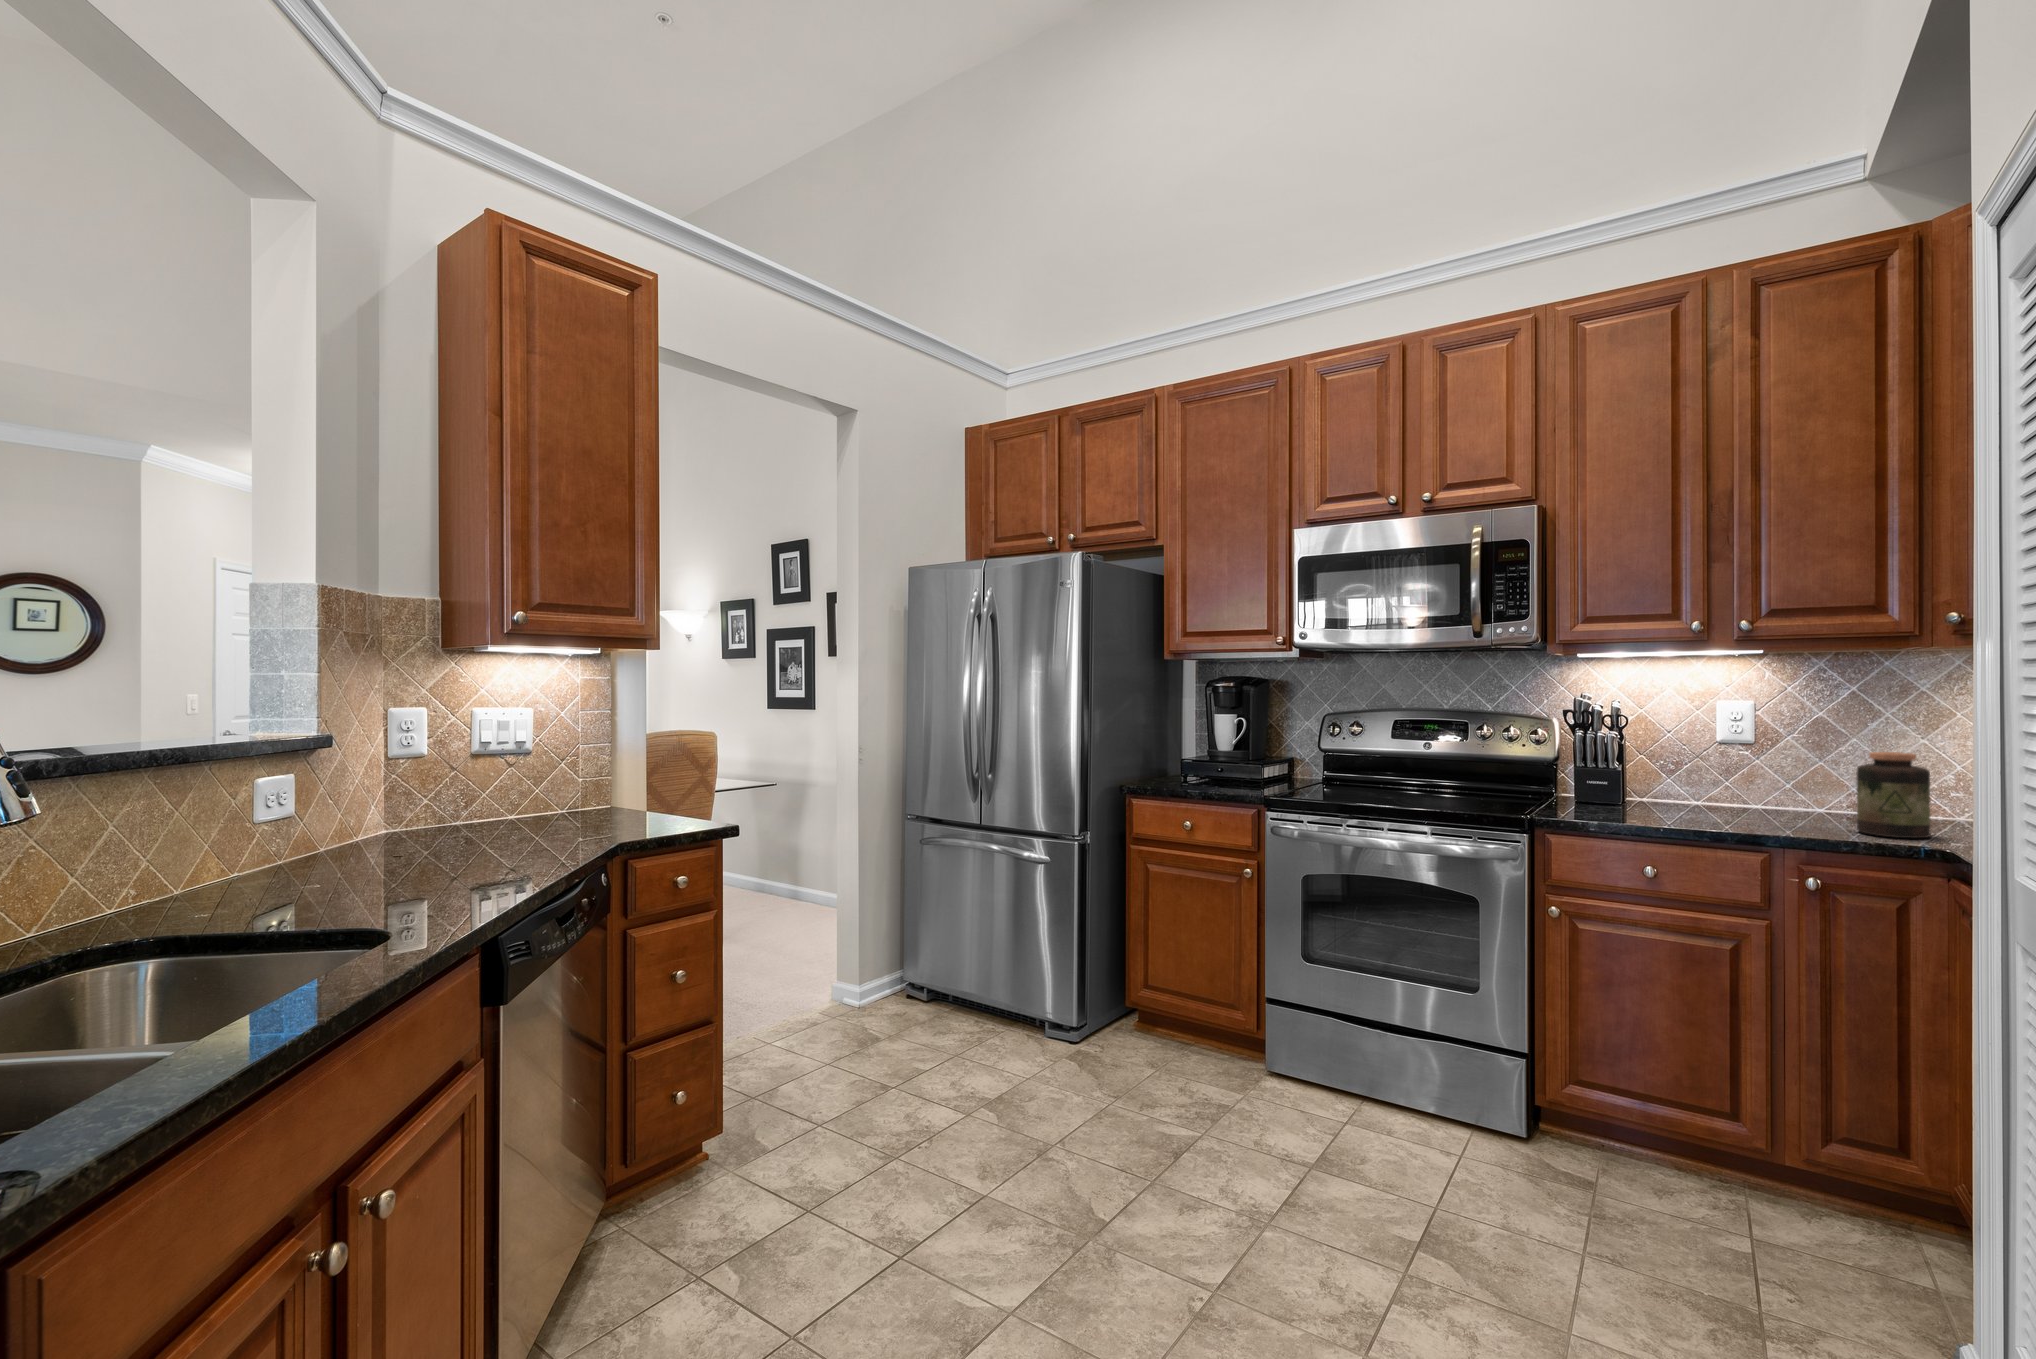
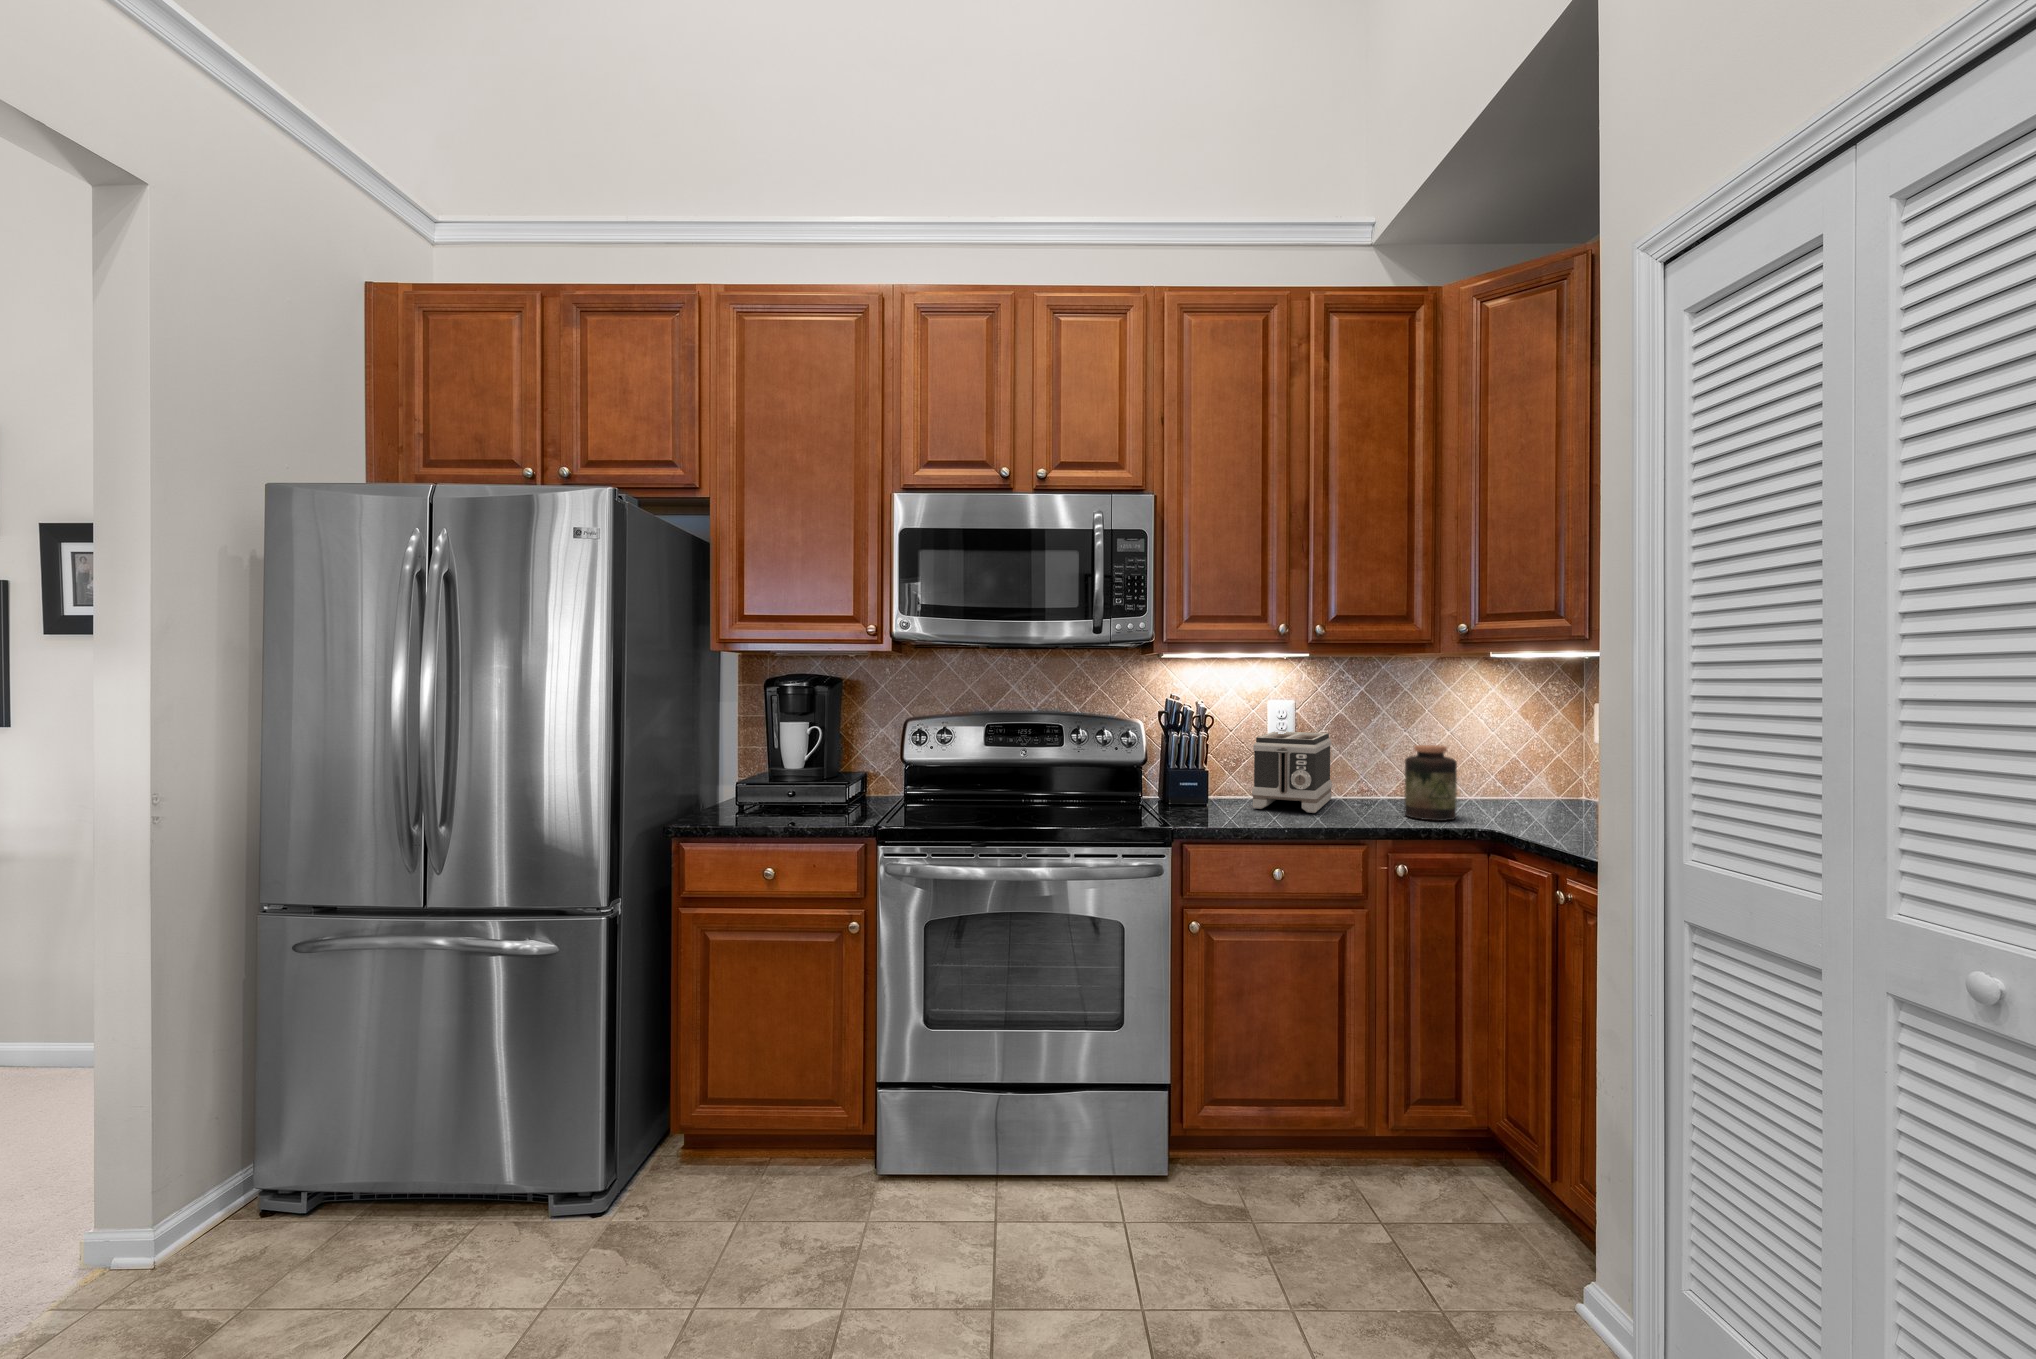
toaster: none [1663,735,1796,820] -> present [1252,732,1332,813]

